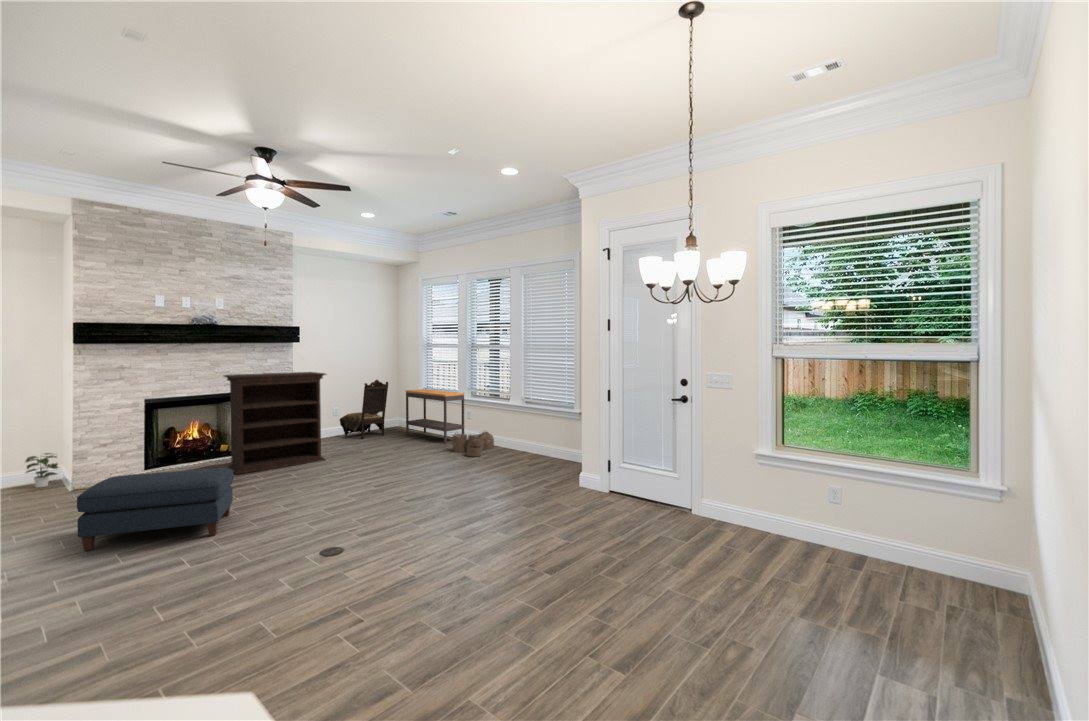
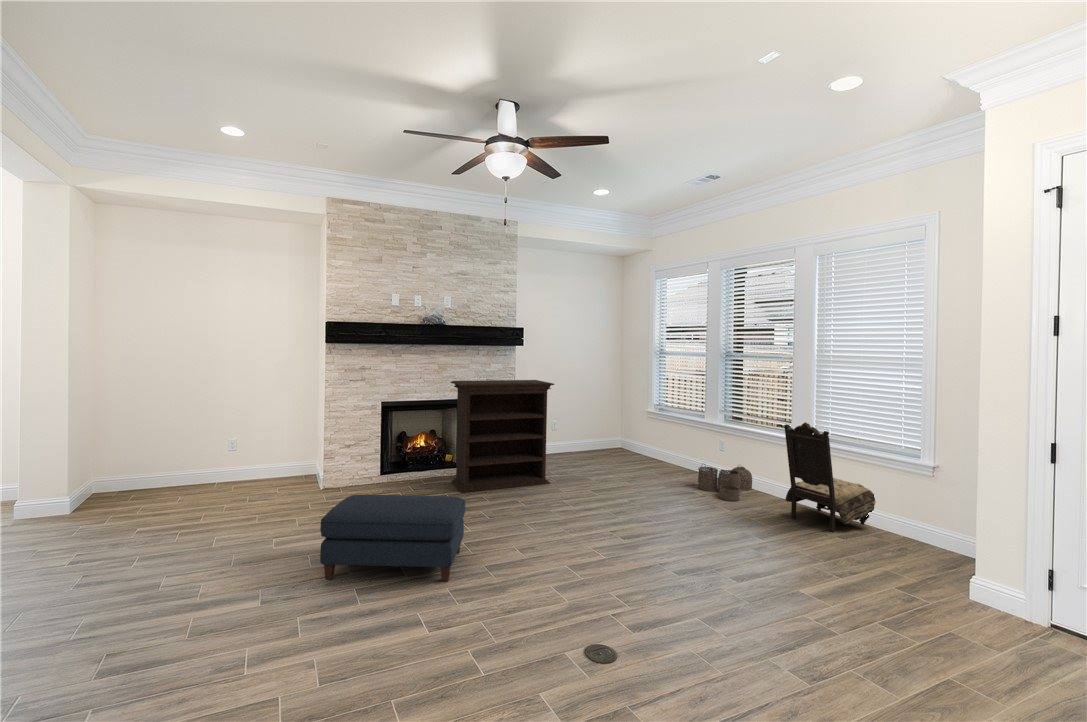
dining chair: present [340,380,388,439] -> present [785,422,876,532]
console table: present [406,389,465,444] -> none [633,403,710,476]
potted plant: present [26,453,59,488] -> none [284,451,312,485]

